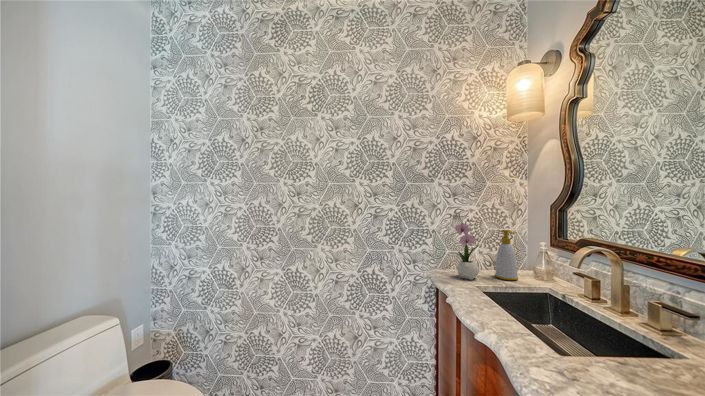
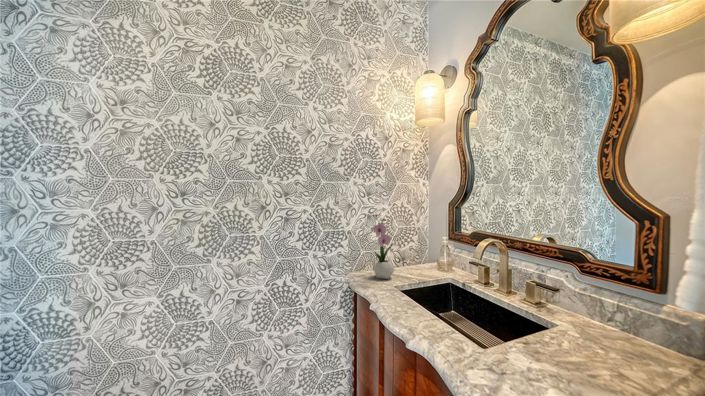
soap bottle: present [495,230,518,280] -> none [406,228,426,275]

